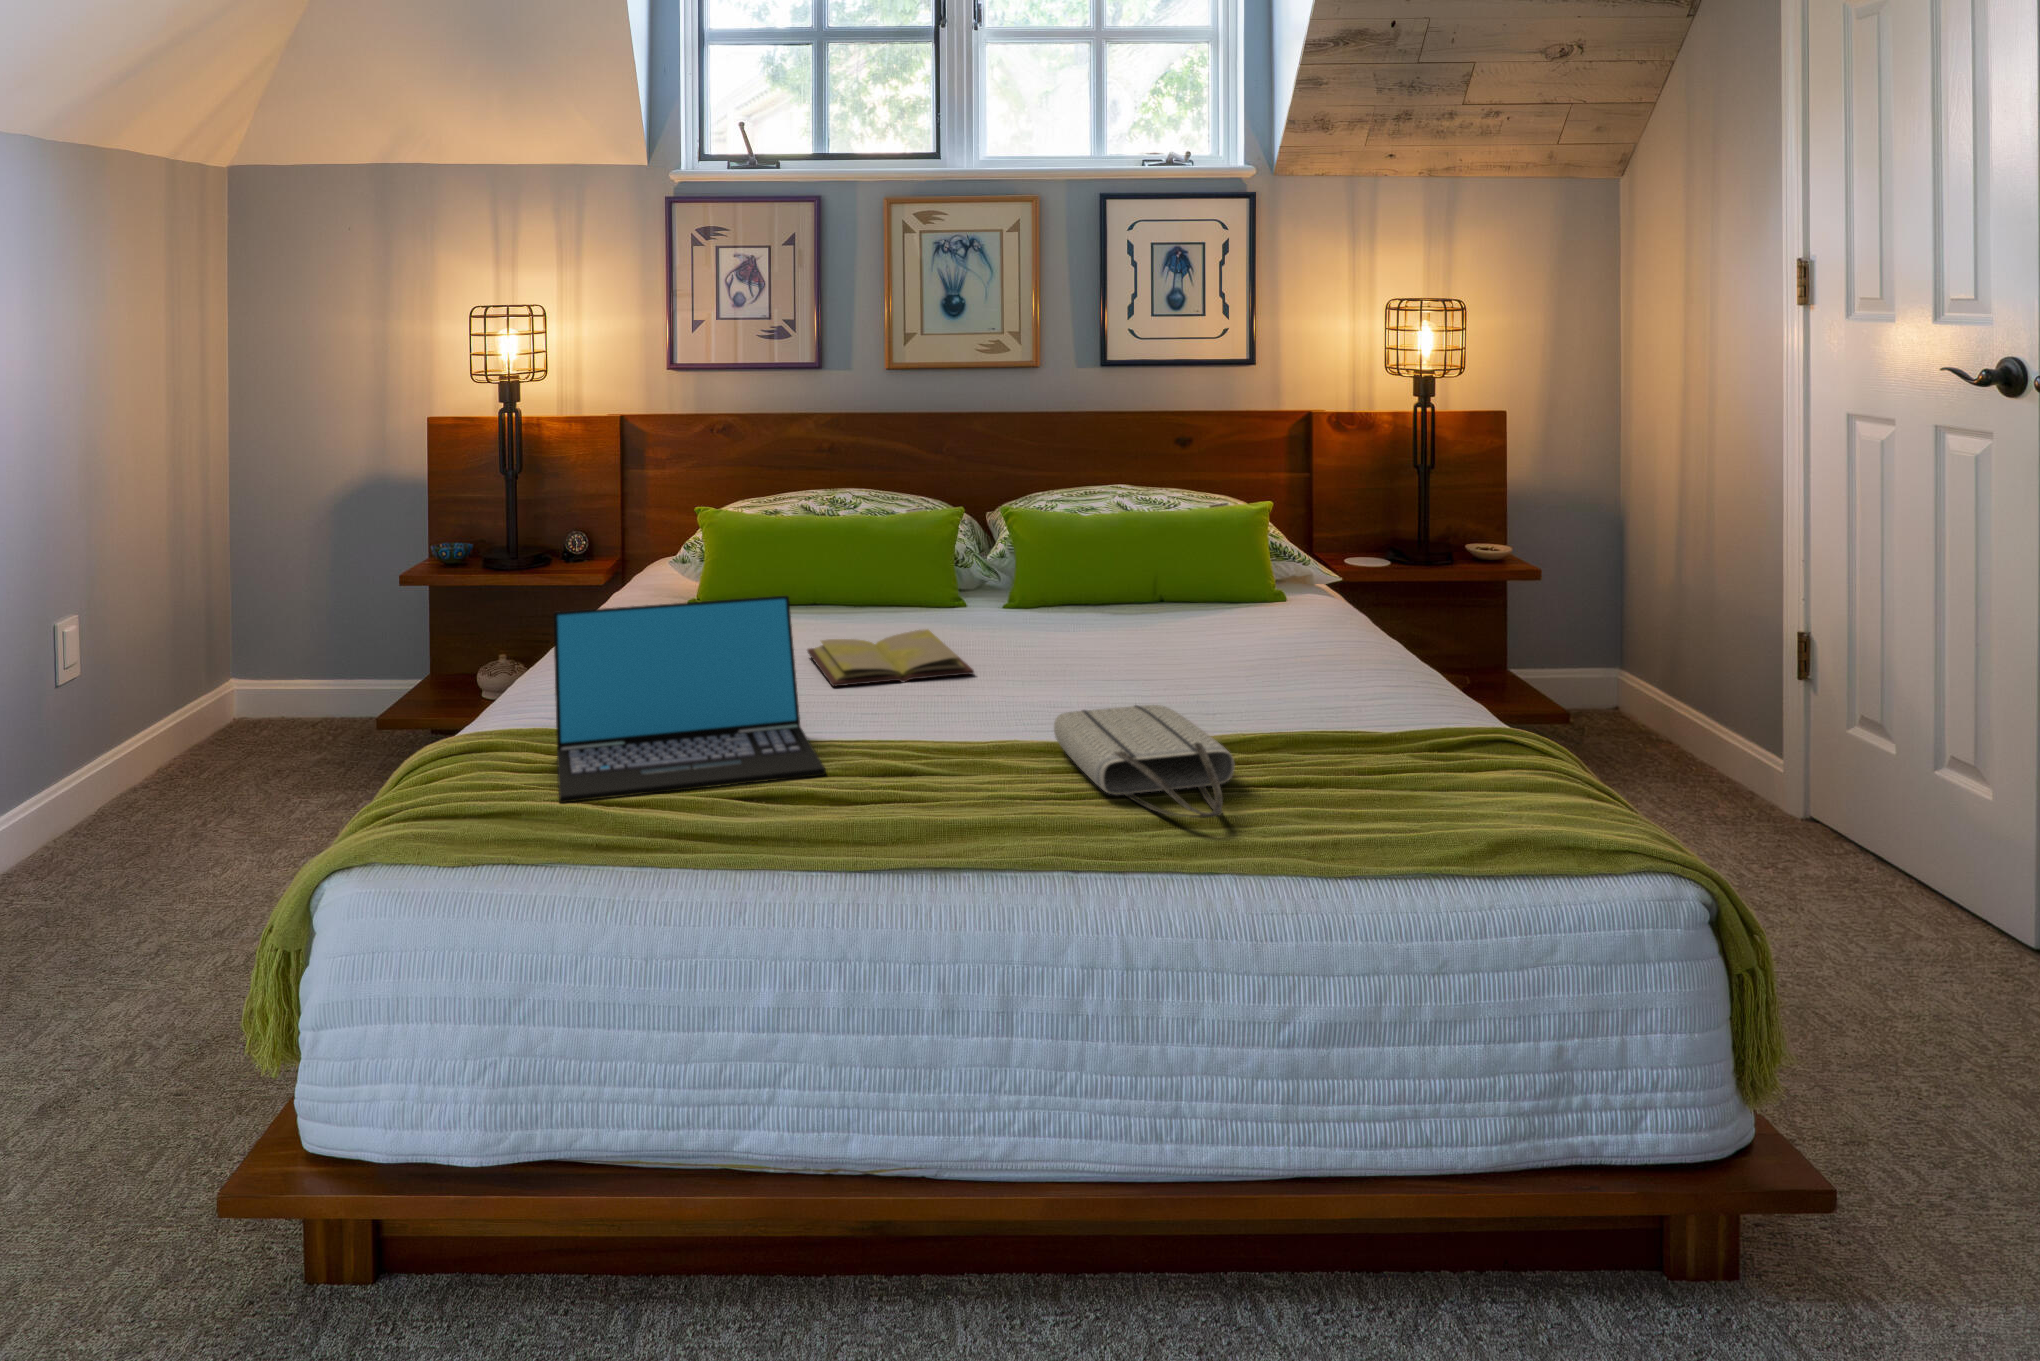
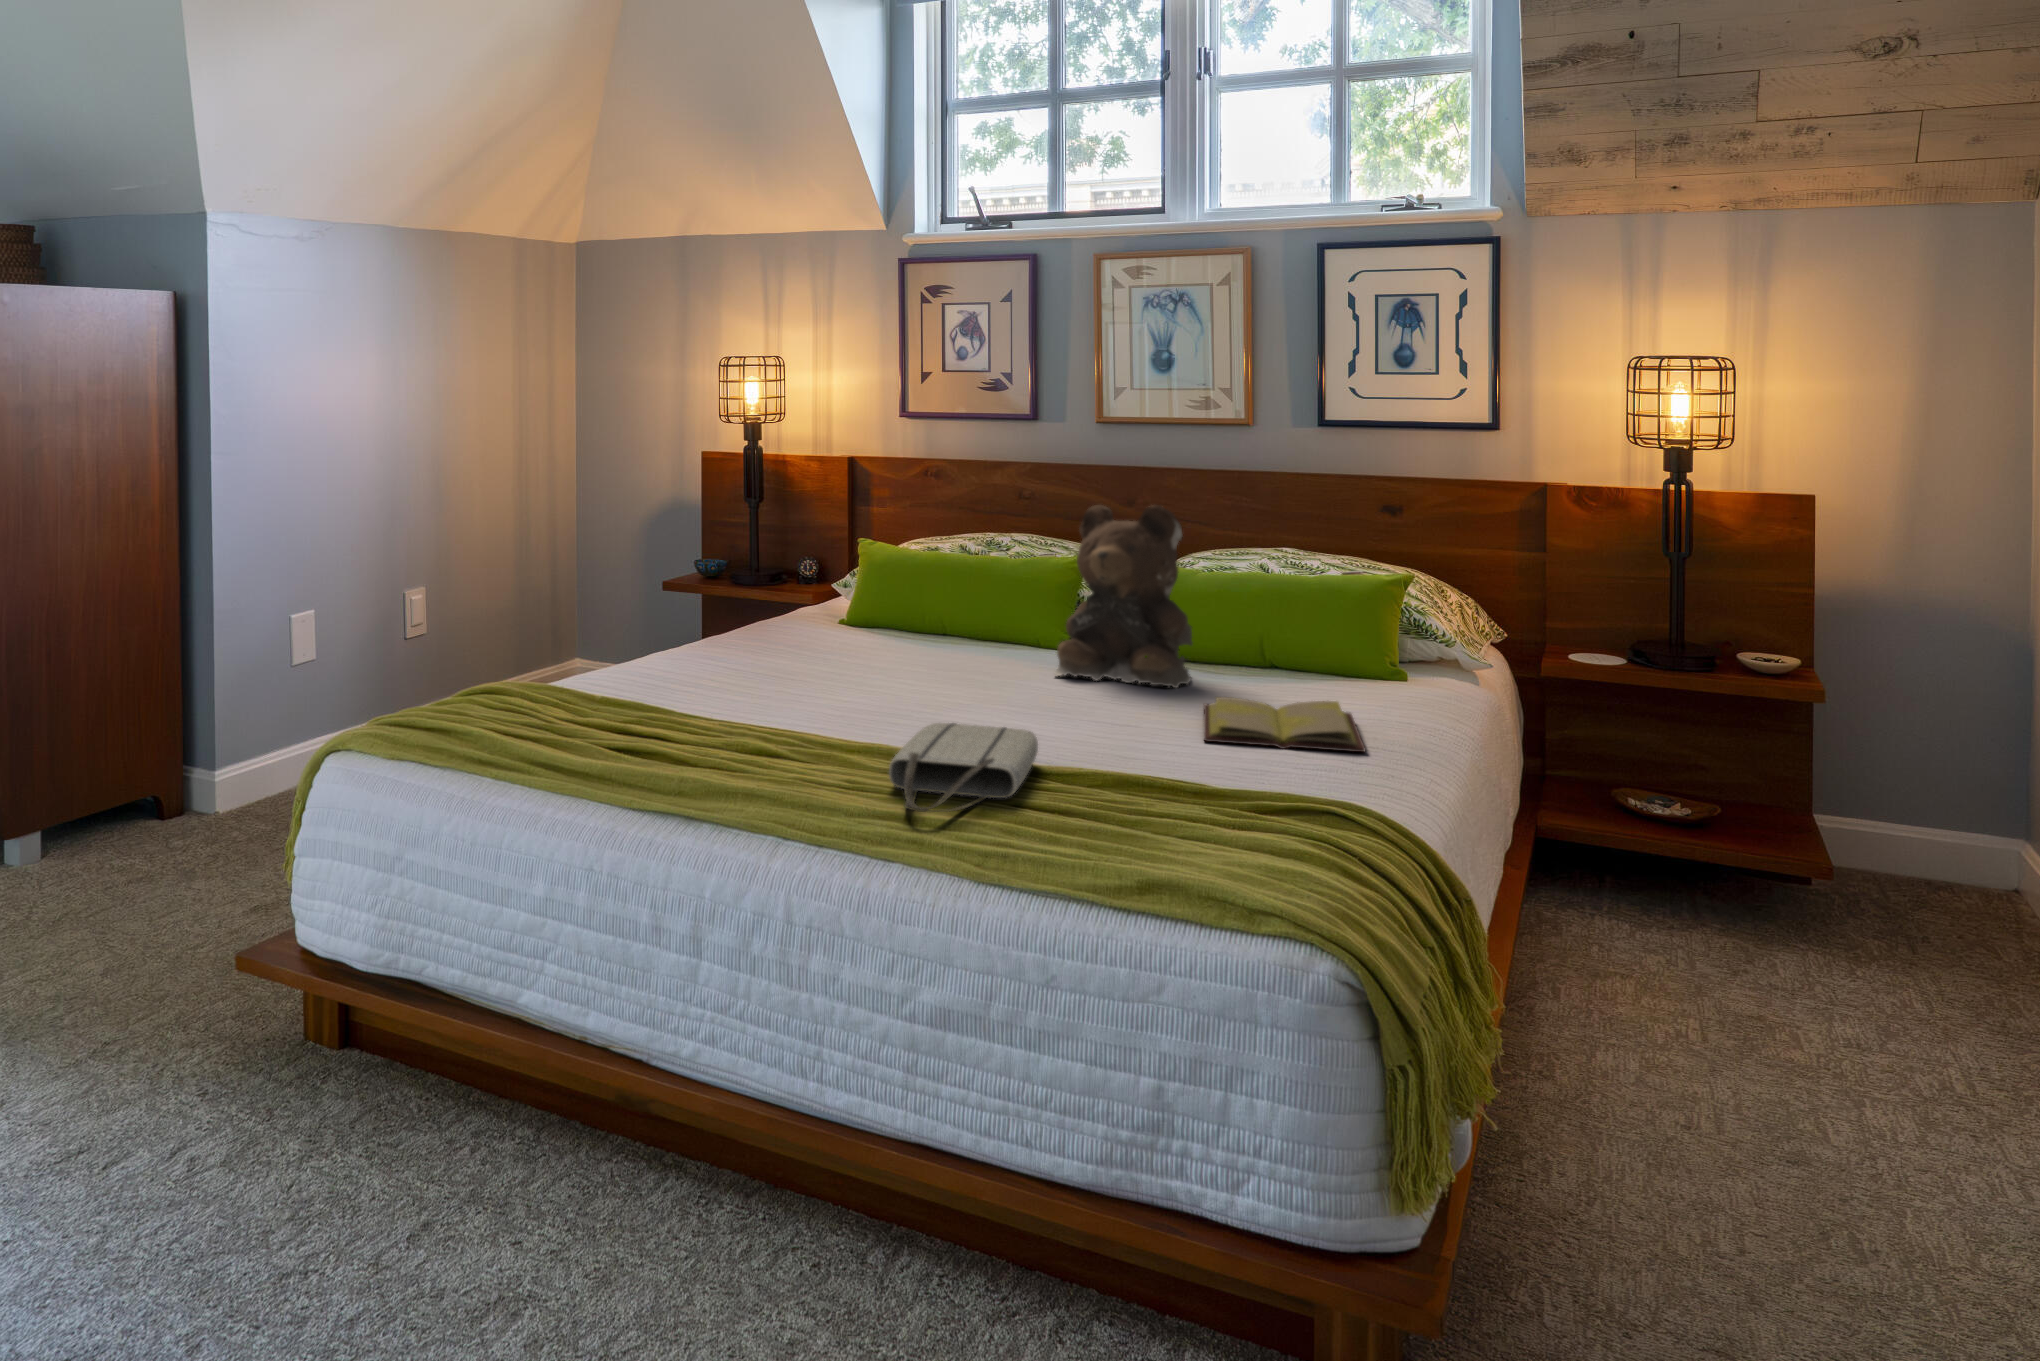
teddy bear: none [990,453,1125,640] -> present [1055,505,1192,689]
laptop: present [553,596,826,803] -> none [535,590,774,740]
diary: present [807,629,974,686] -> present [1204,697,1365,752]

